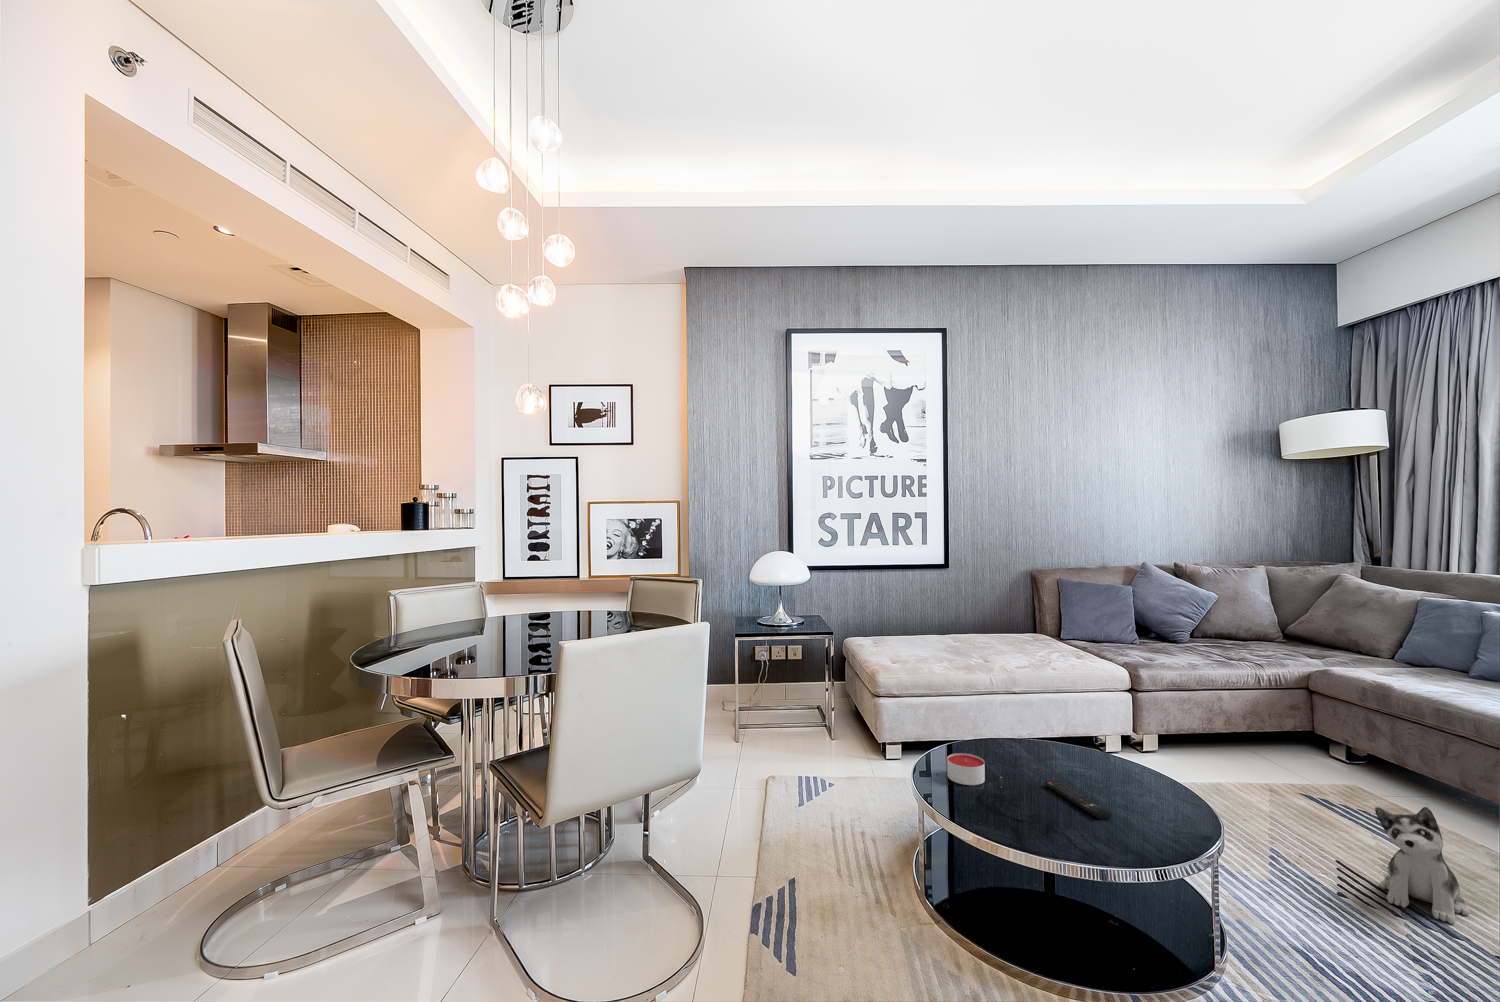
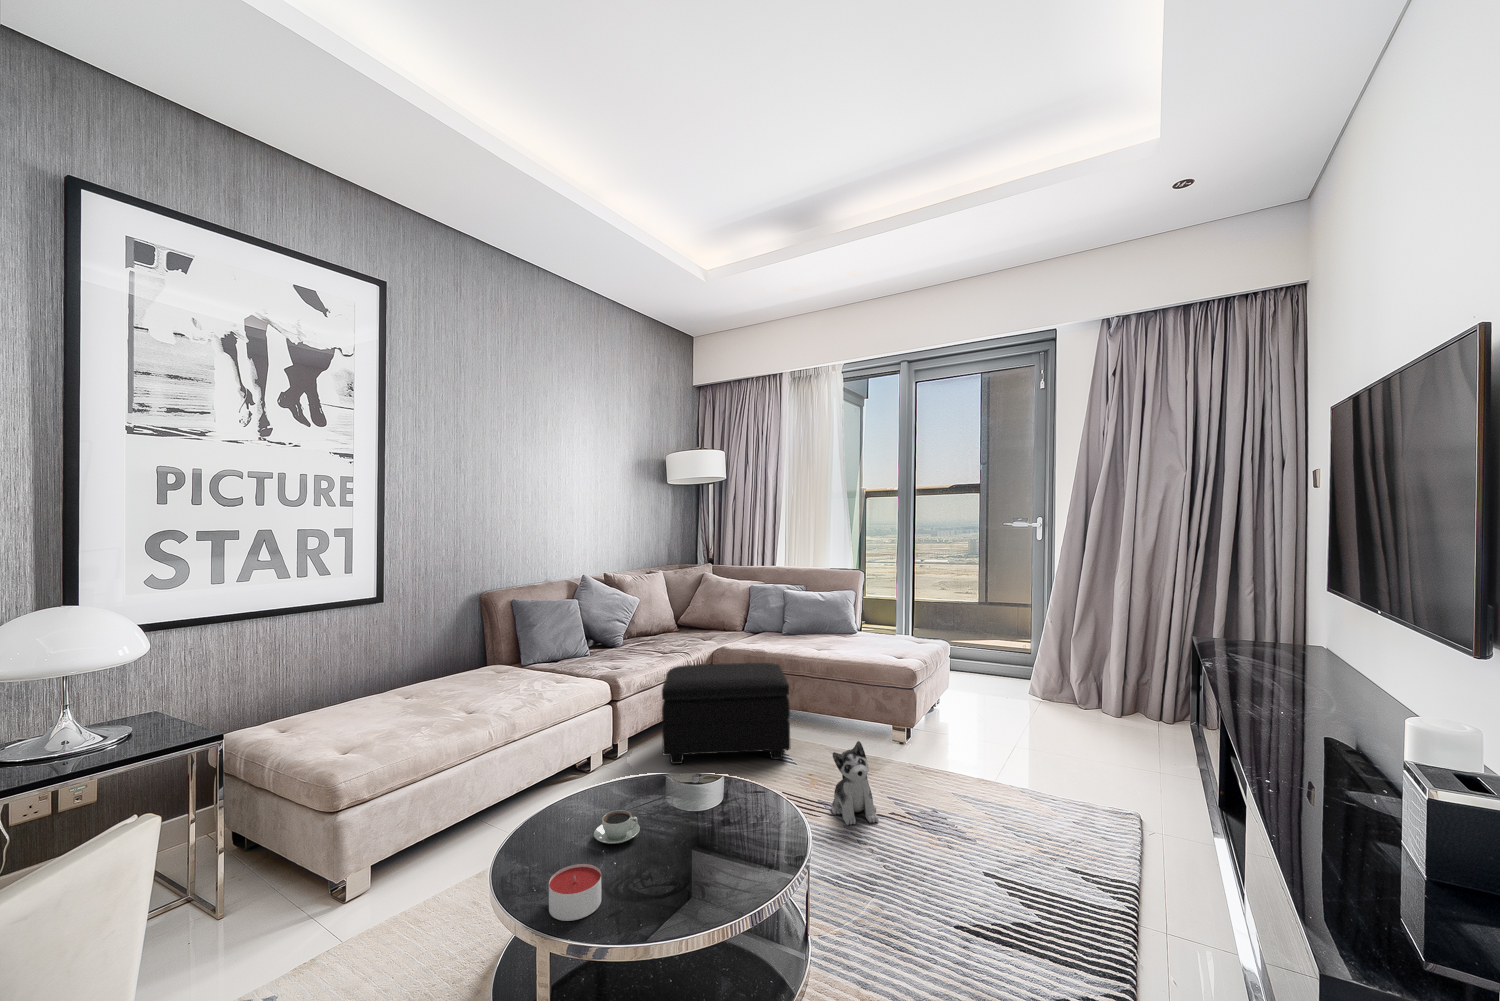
footstool: none [1189,673,1409,819] -> present [662,663,790,764]
coffee cup: none [1011,743,1050,767] -> present [594,810,640,844]
remote control: present [1044,780,1112,819] -> none [660,847,749,876]

